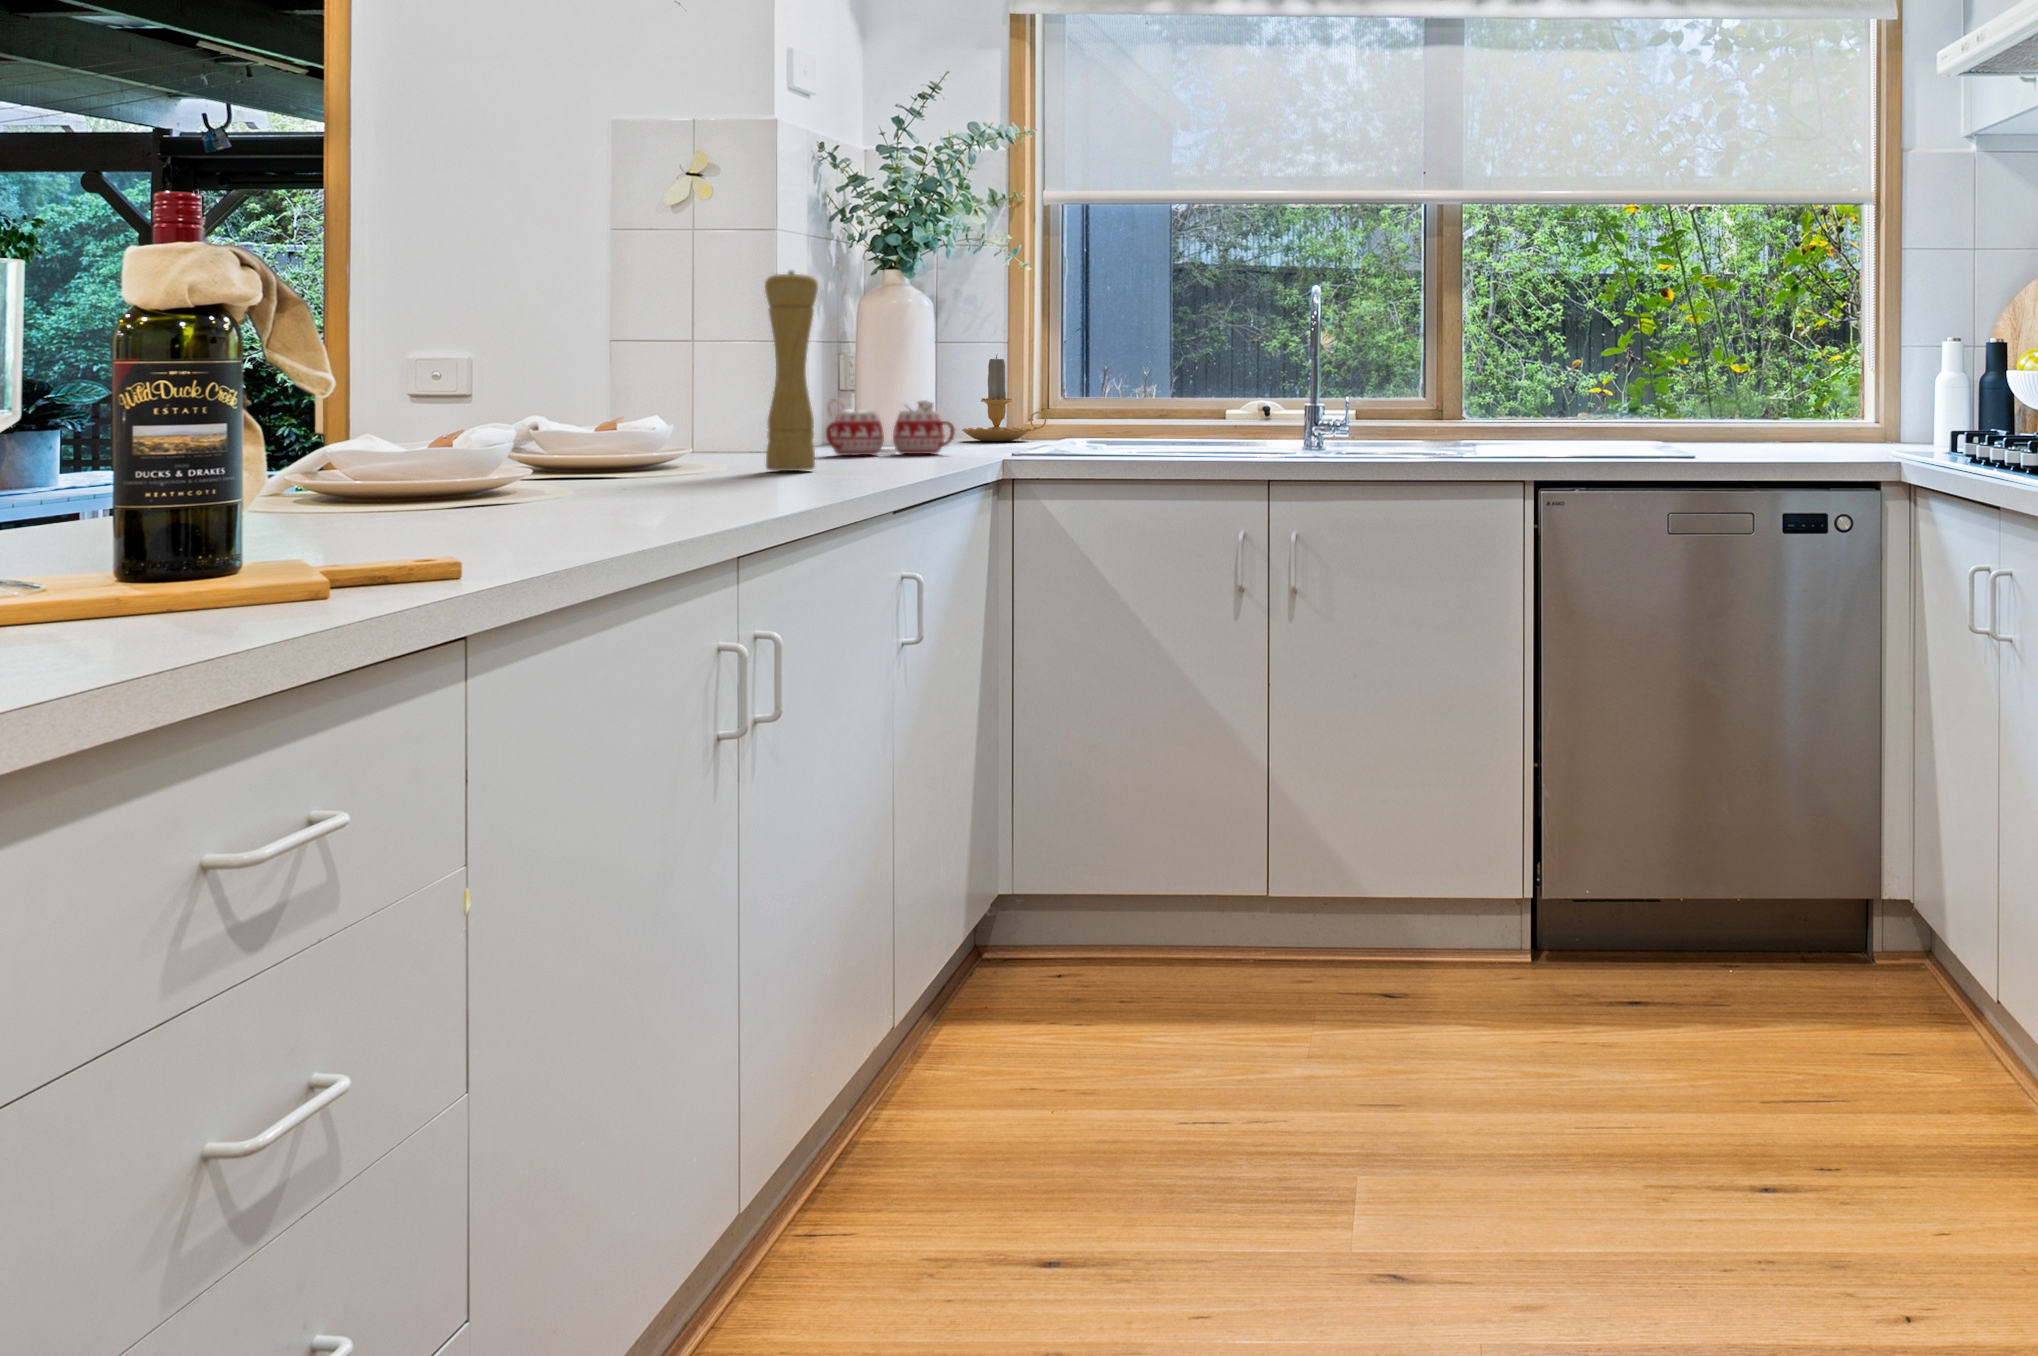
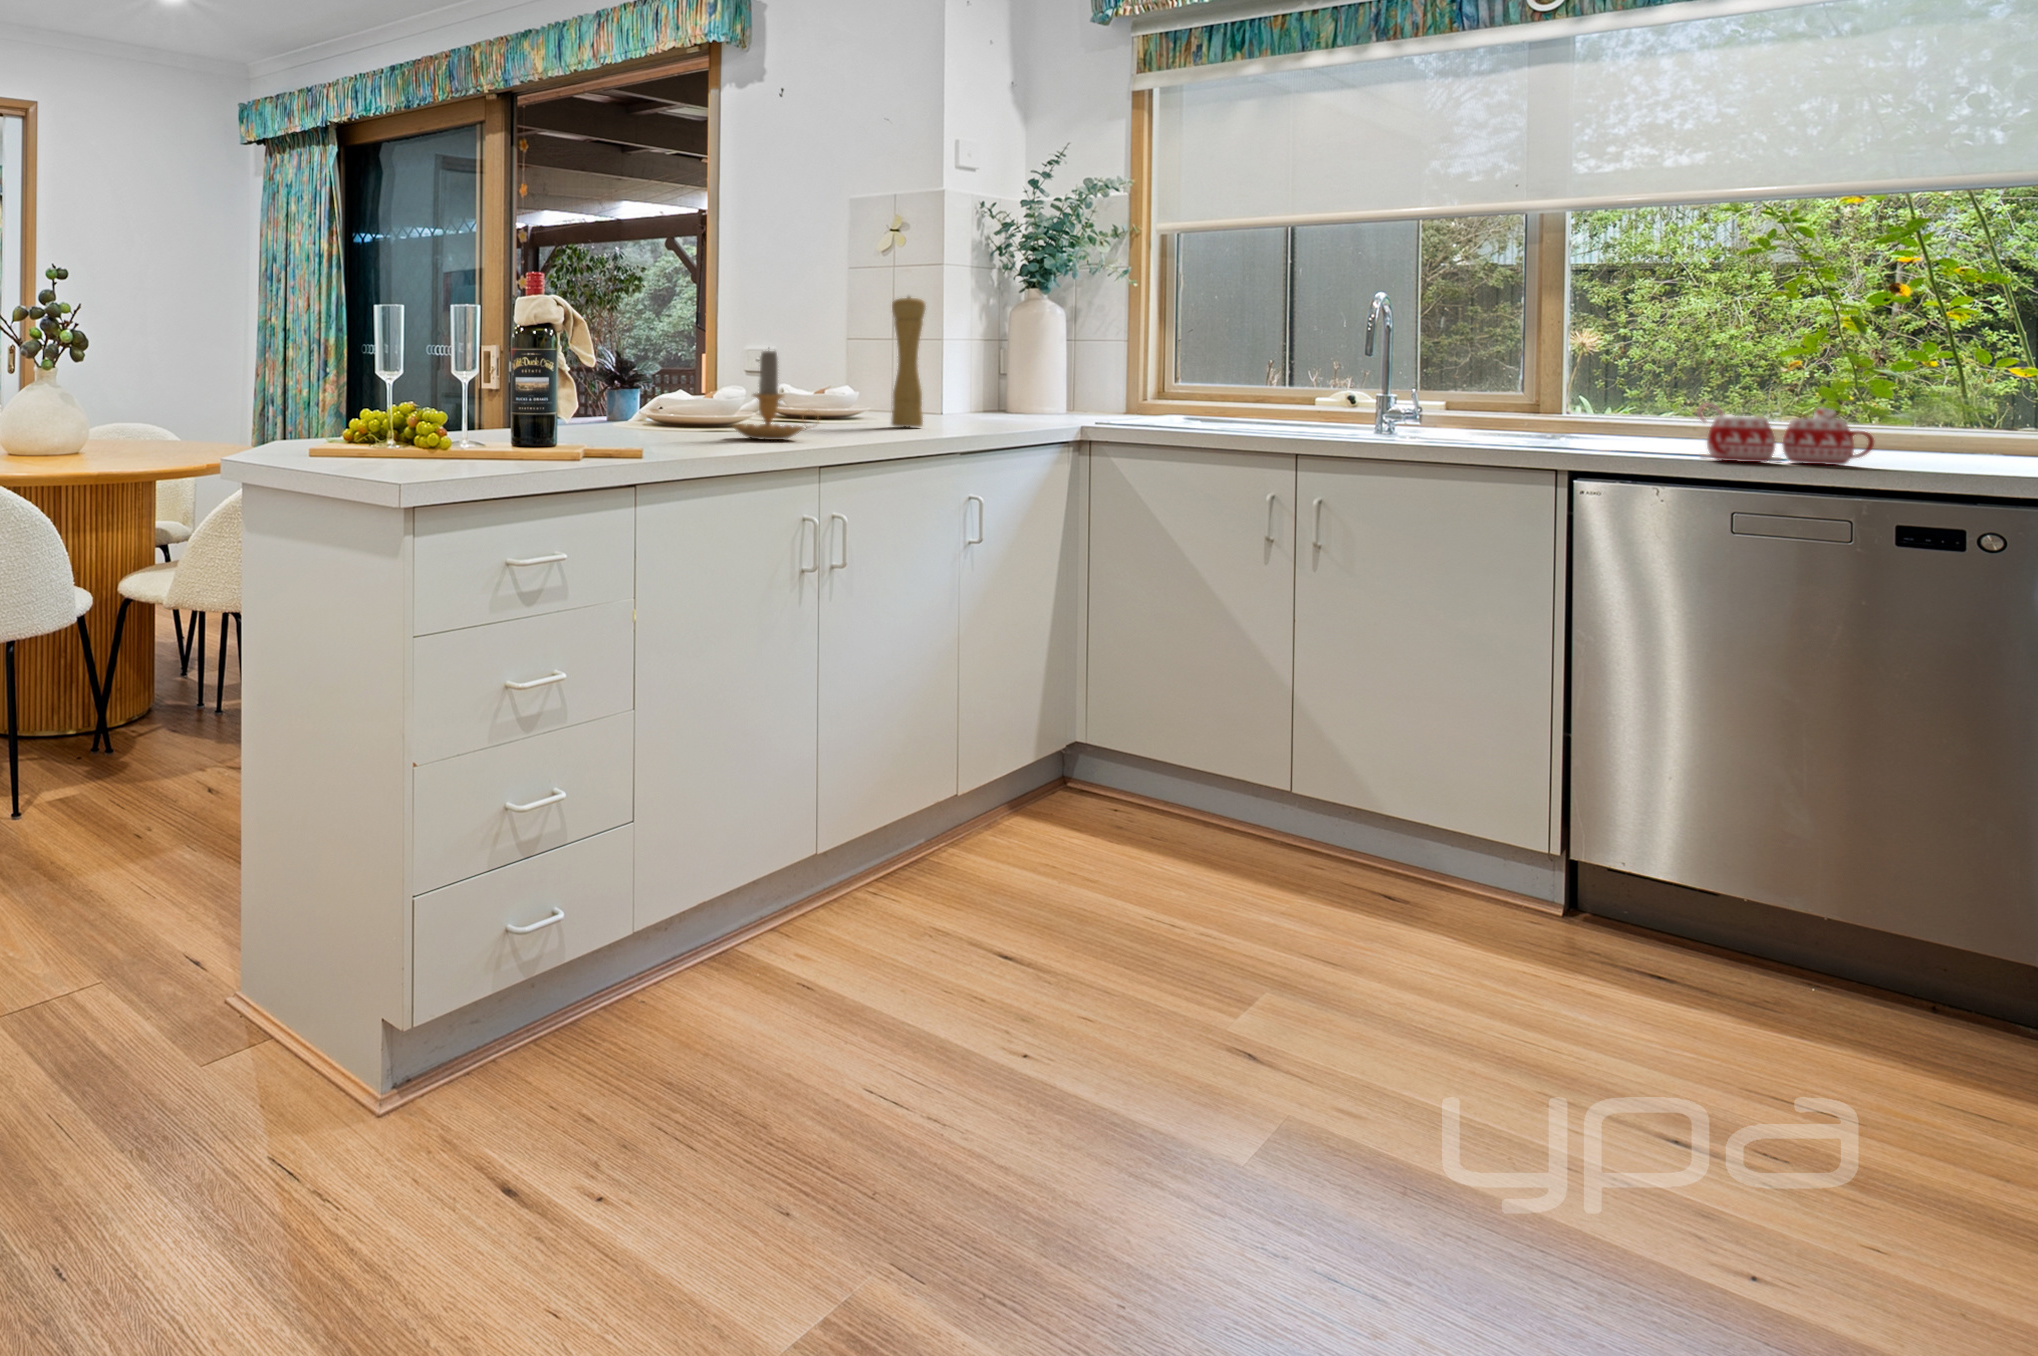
candle: present [962,355,1046,441] -> present [733,351,819,440]
mug: present [826,398,955,455] -> present [1697,403,1874,465]

